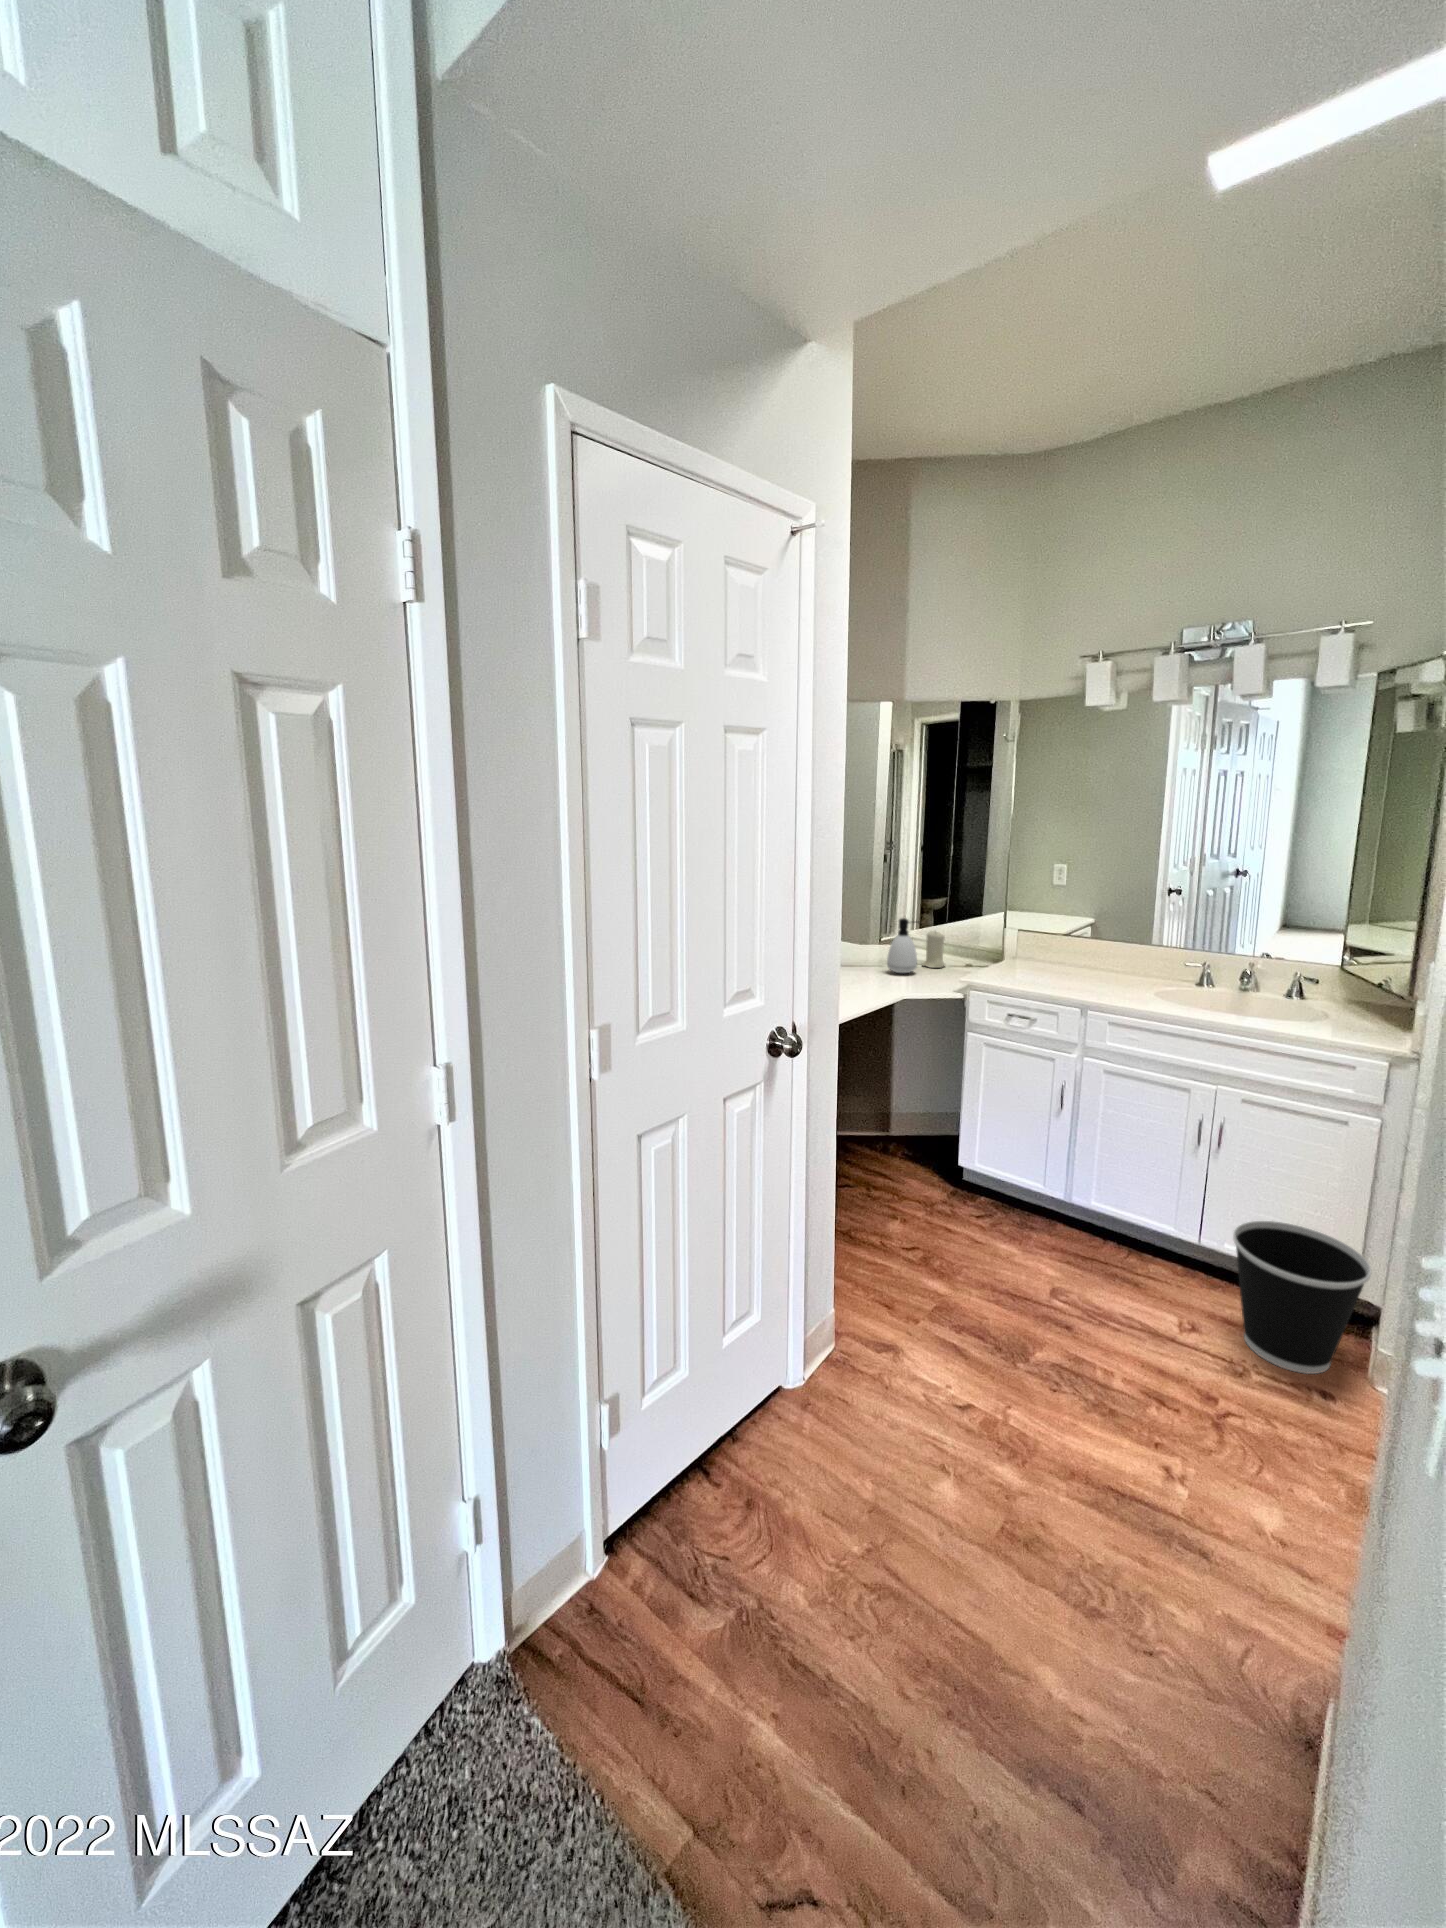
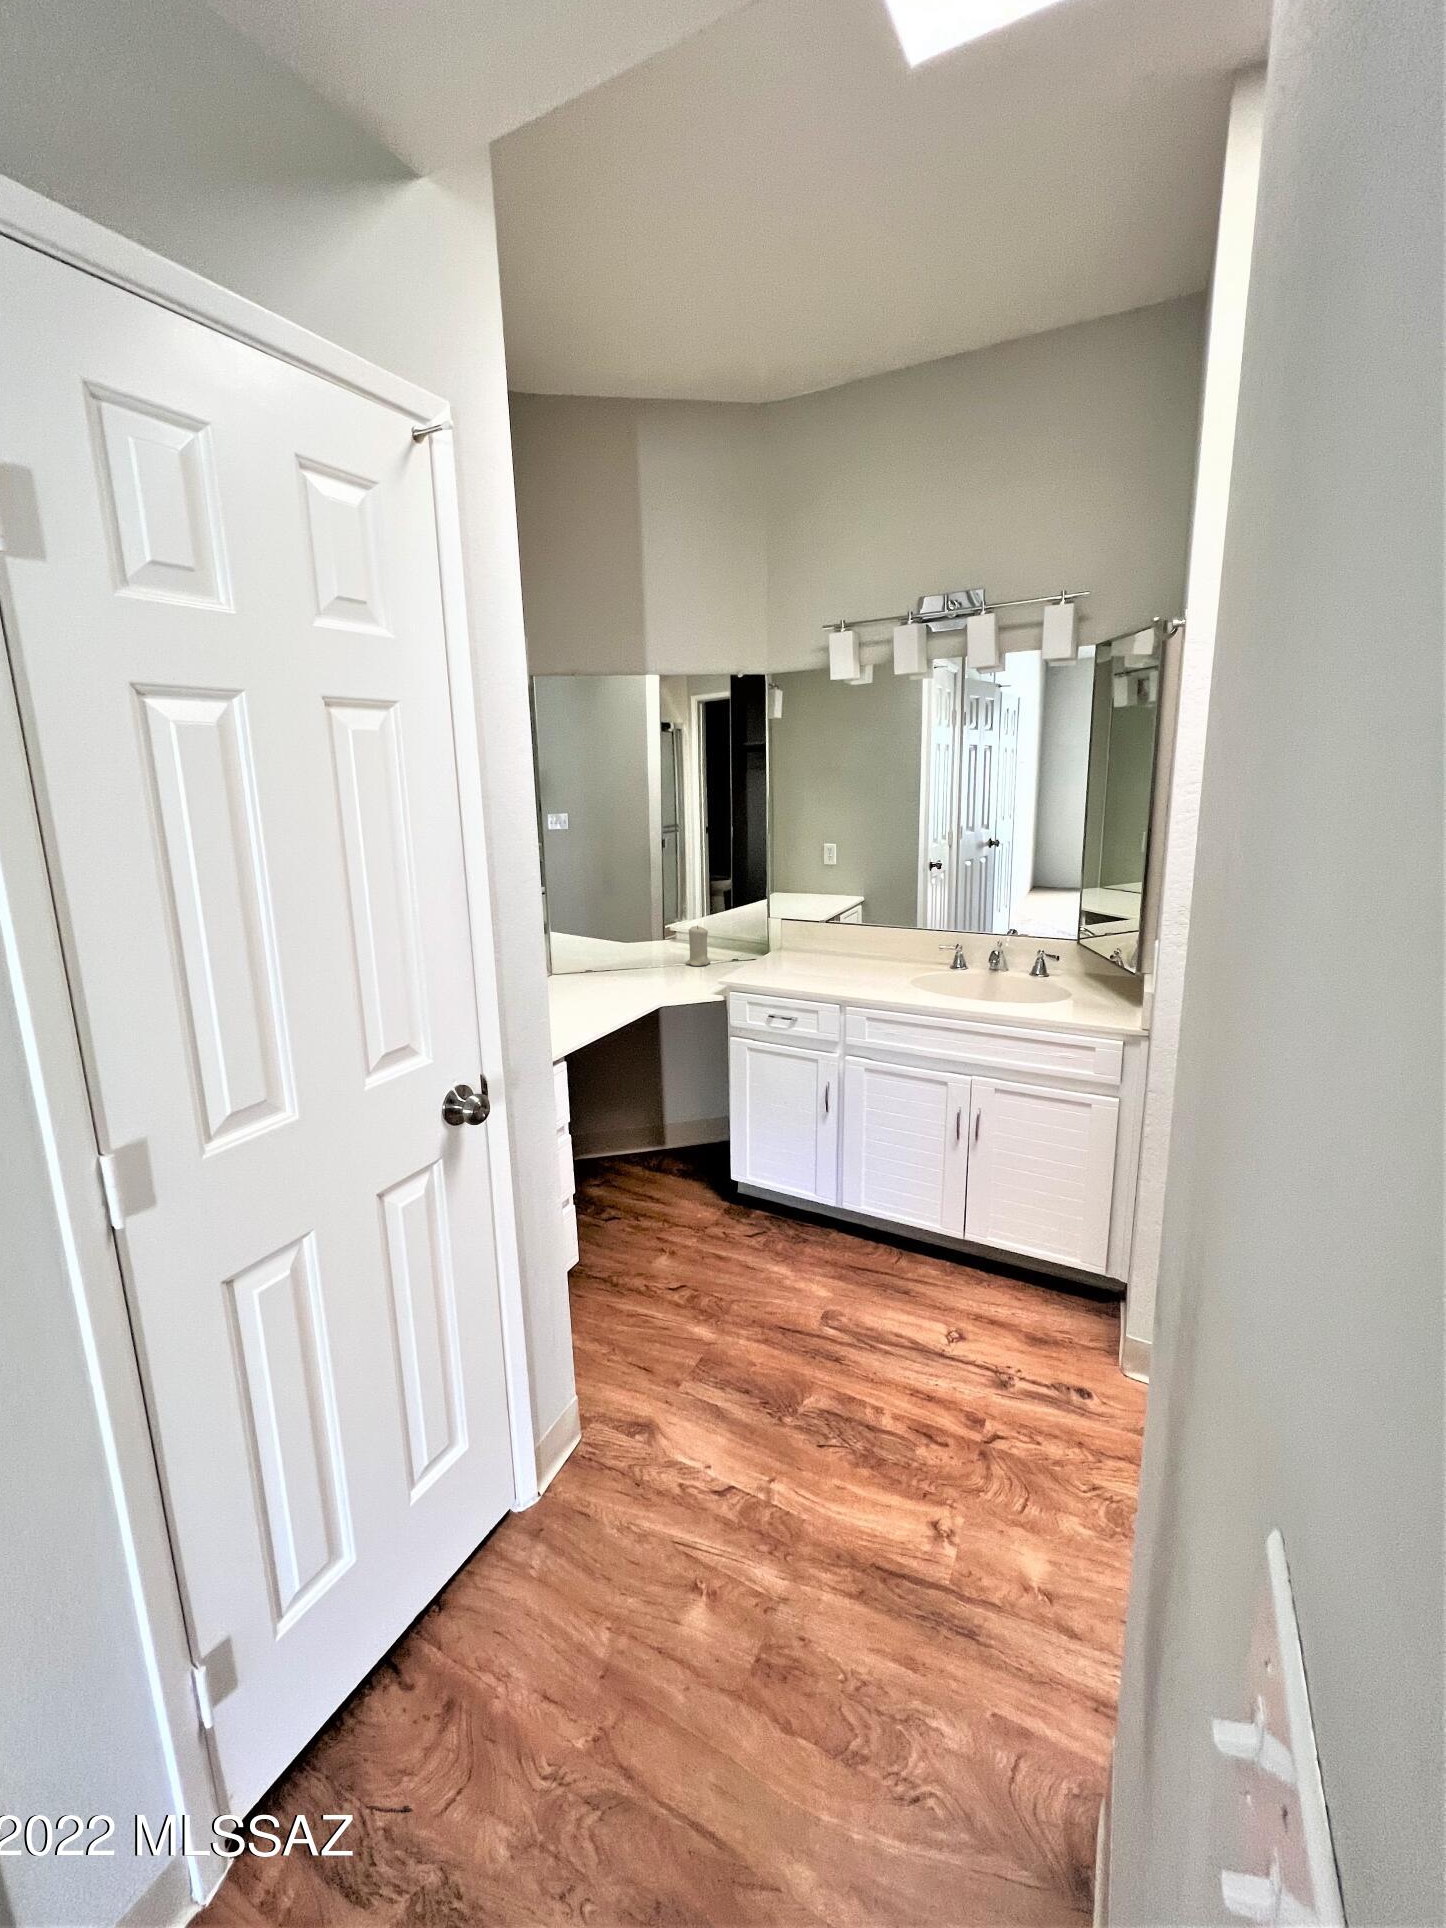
soap dispenser: present [887,918,917,973] -> none [647,915,679,975]
wastebasket: present [1233,1221,1371,1374] -> none [994,1213,1120,1371]

